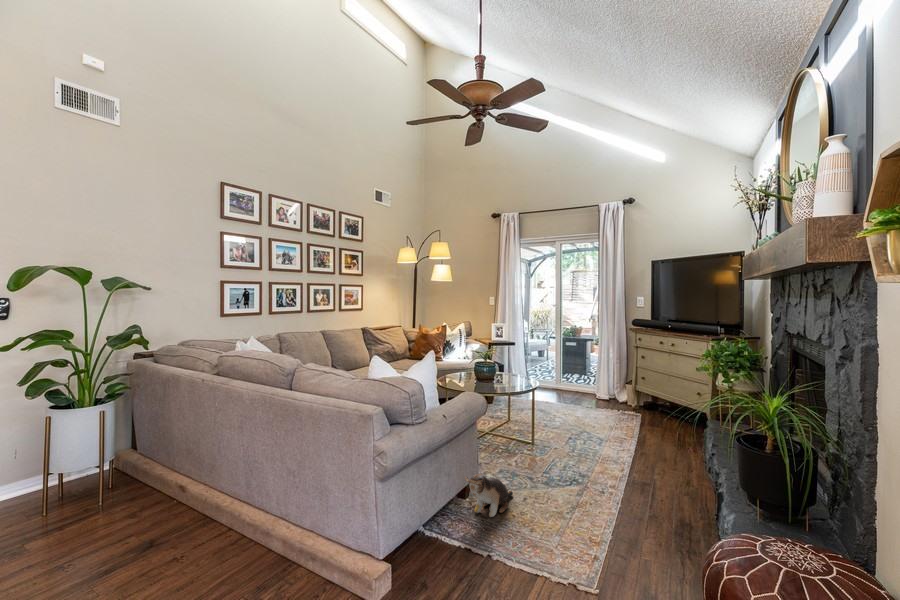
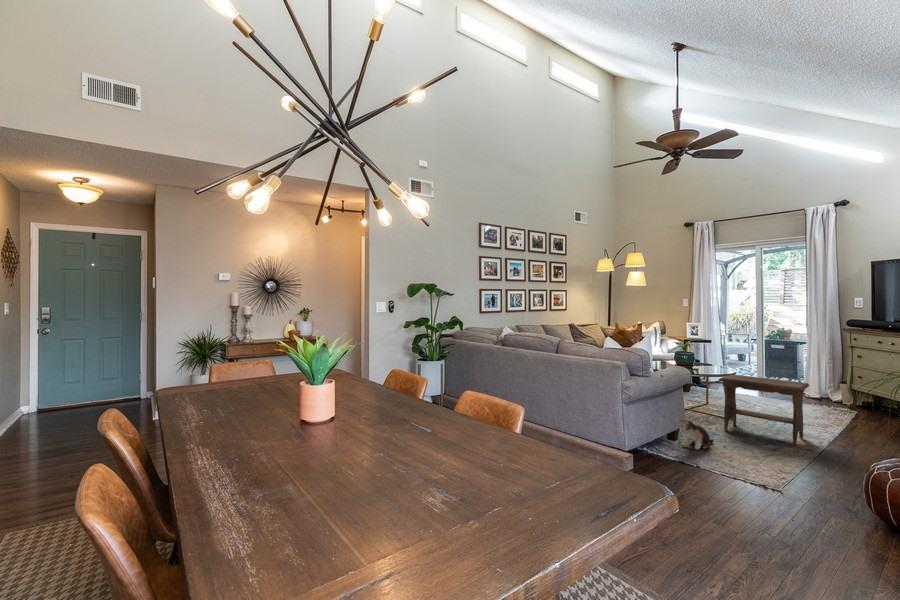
footstool: none [520,392,612,482] -> present [719,375,809,445]

